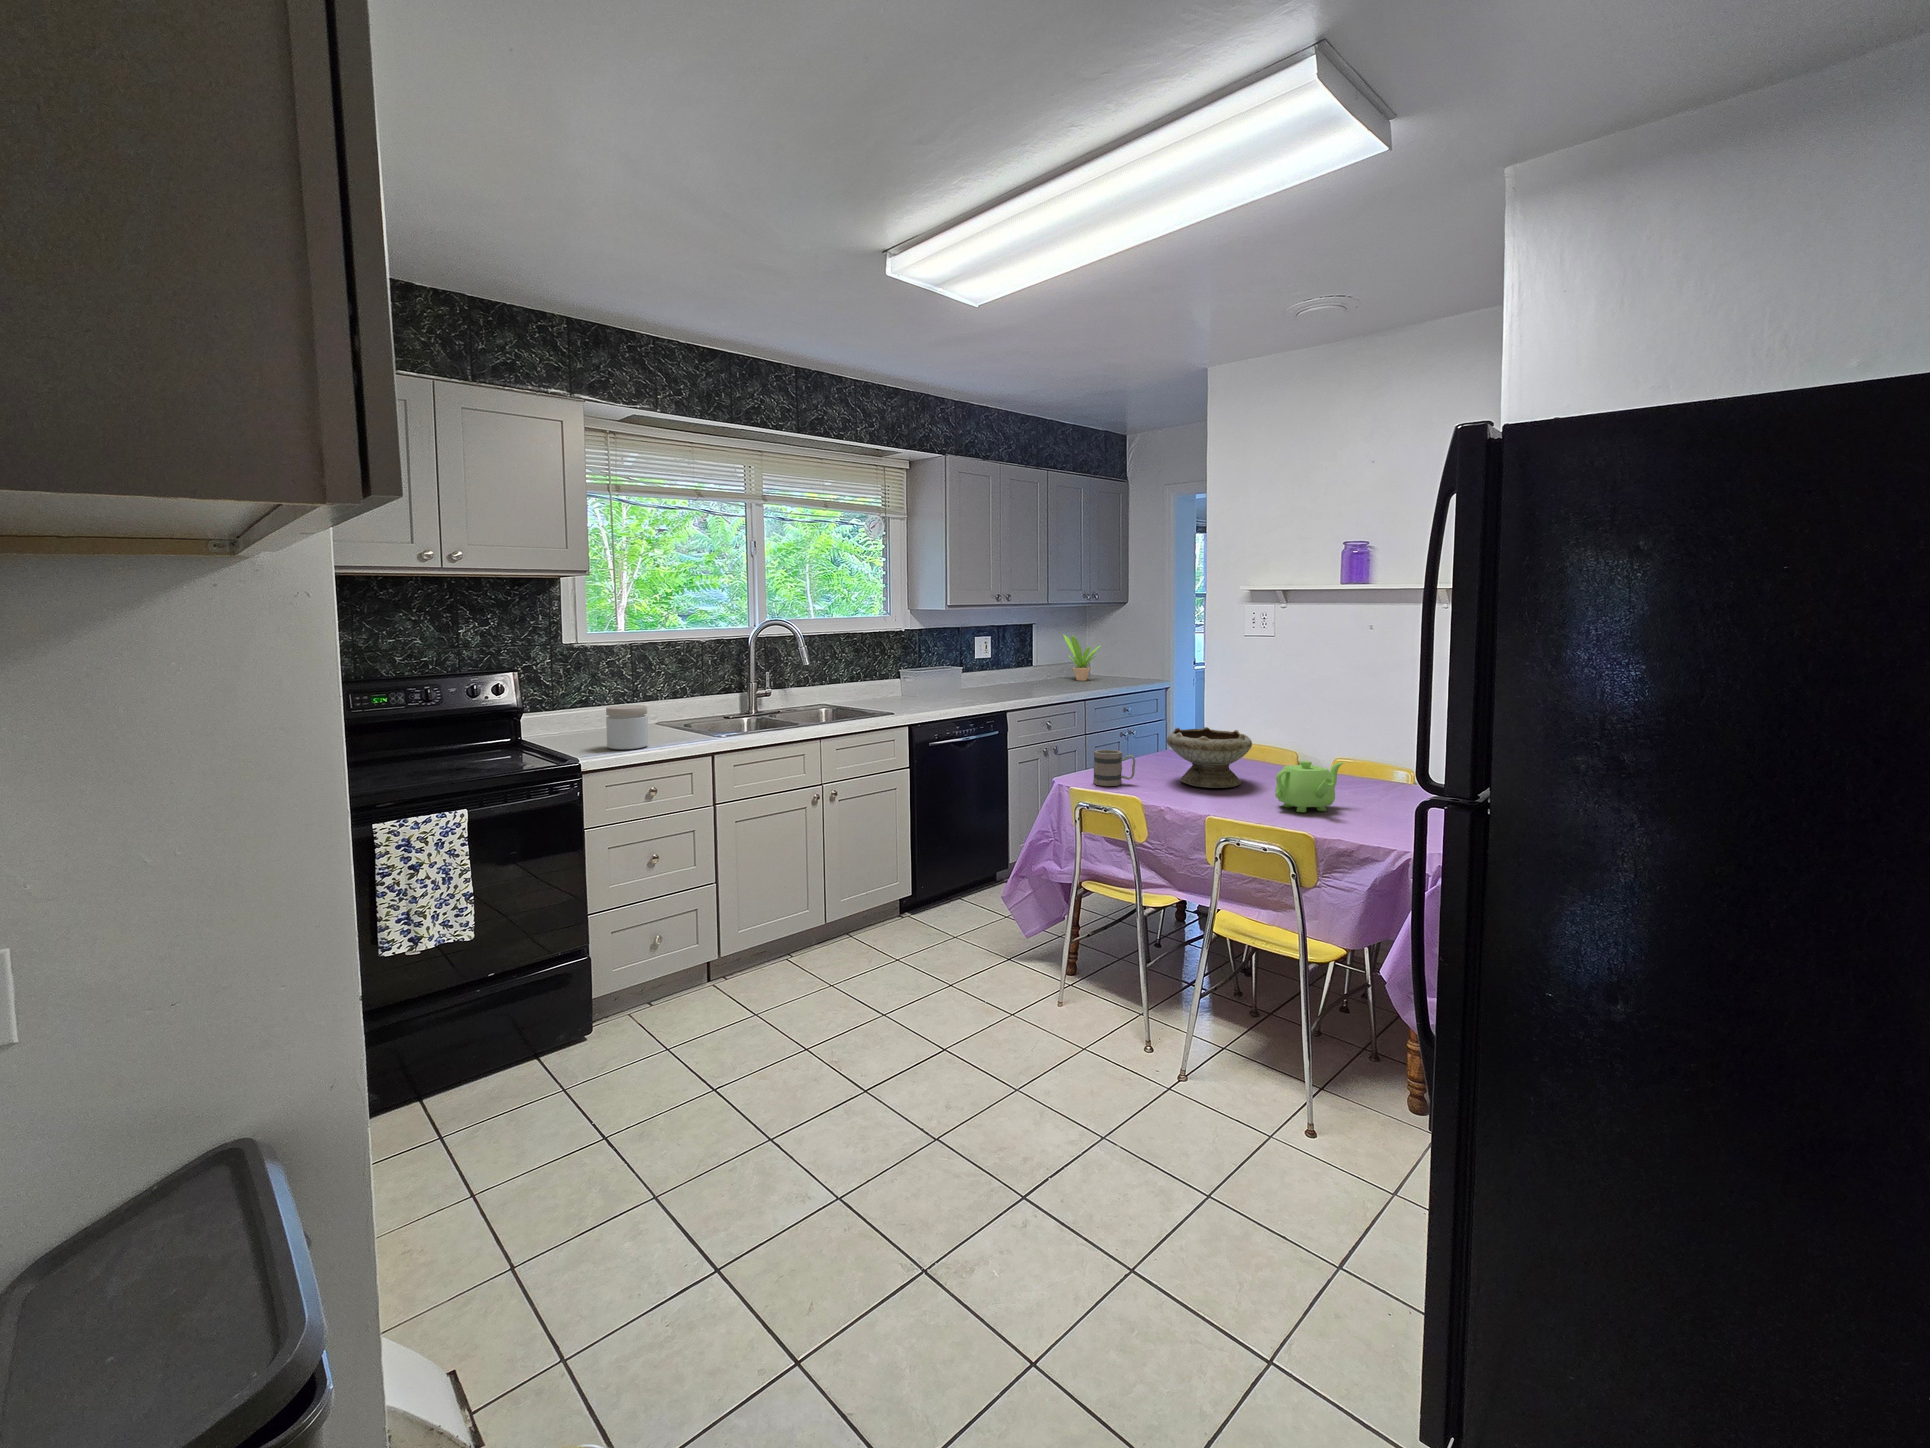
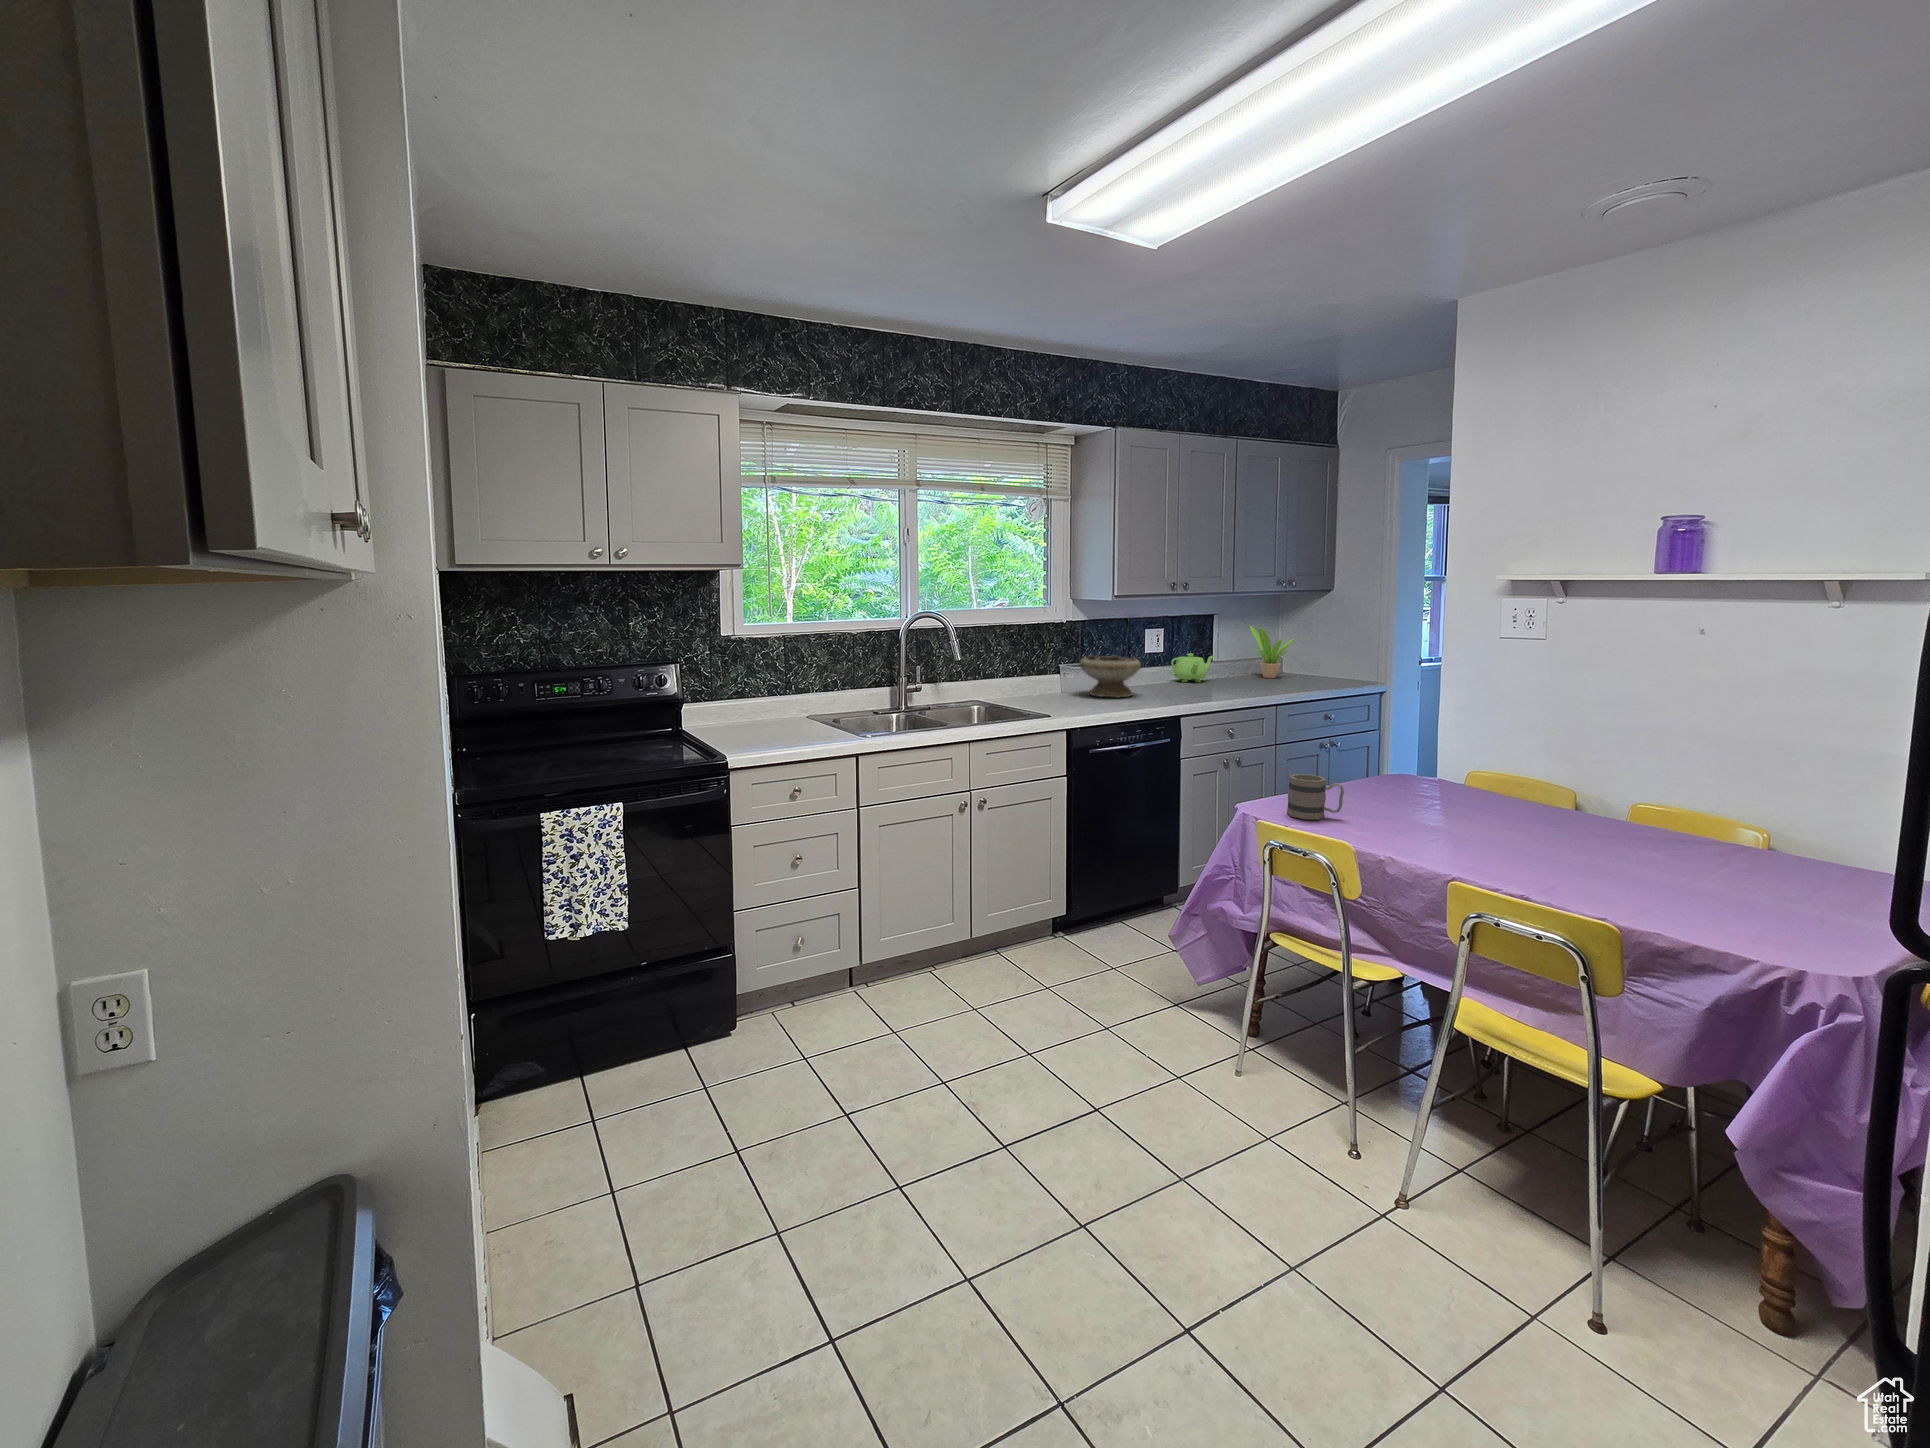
jar: present [606,705,648,750] -> none [757,701,797,746]
bowl: present [1167,727,1252,788] -> present [1079,655,1141,697]
teapot: present [1275,761,1343,813] -> present [1171,653,1215,682]

